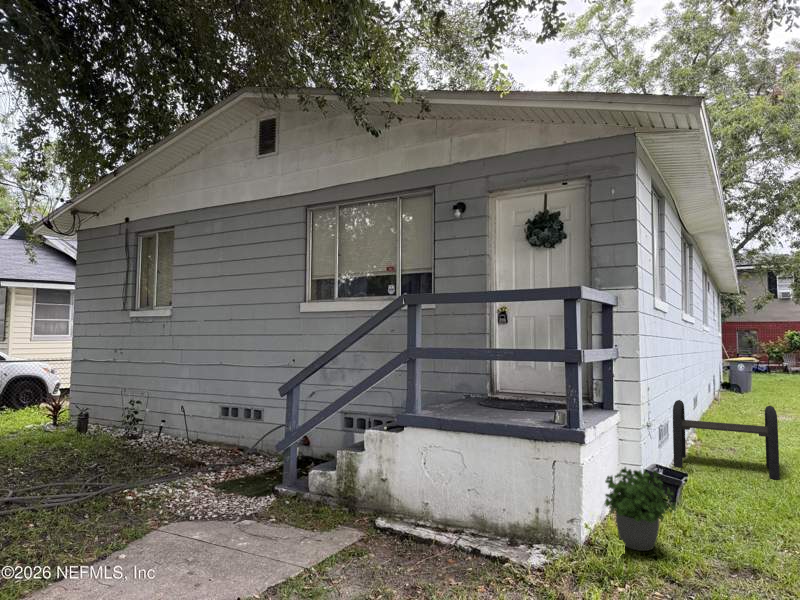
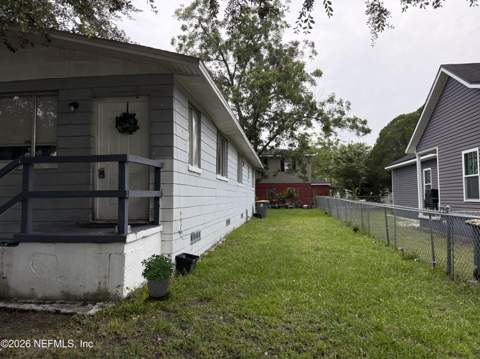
bench: present [673,400,780,479] -> none [203,220,251,256]

